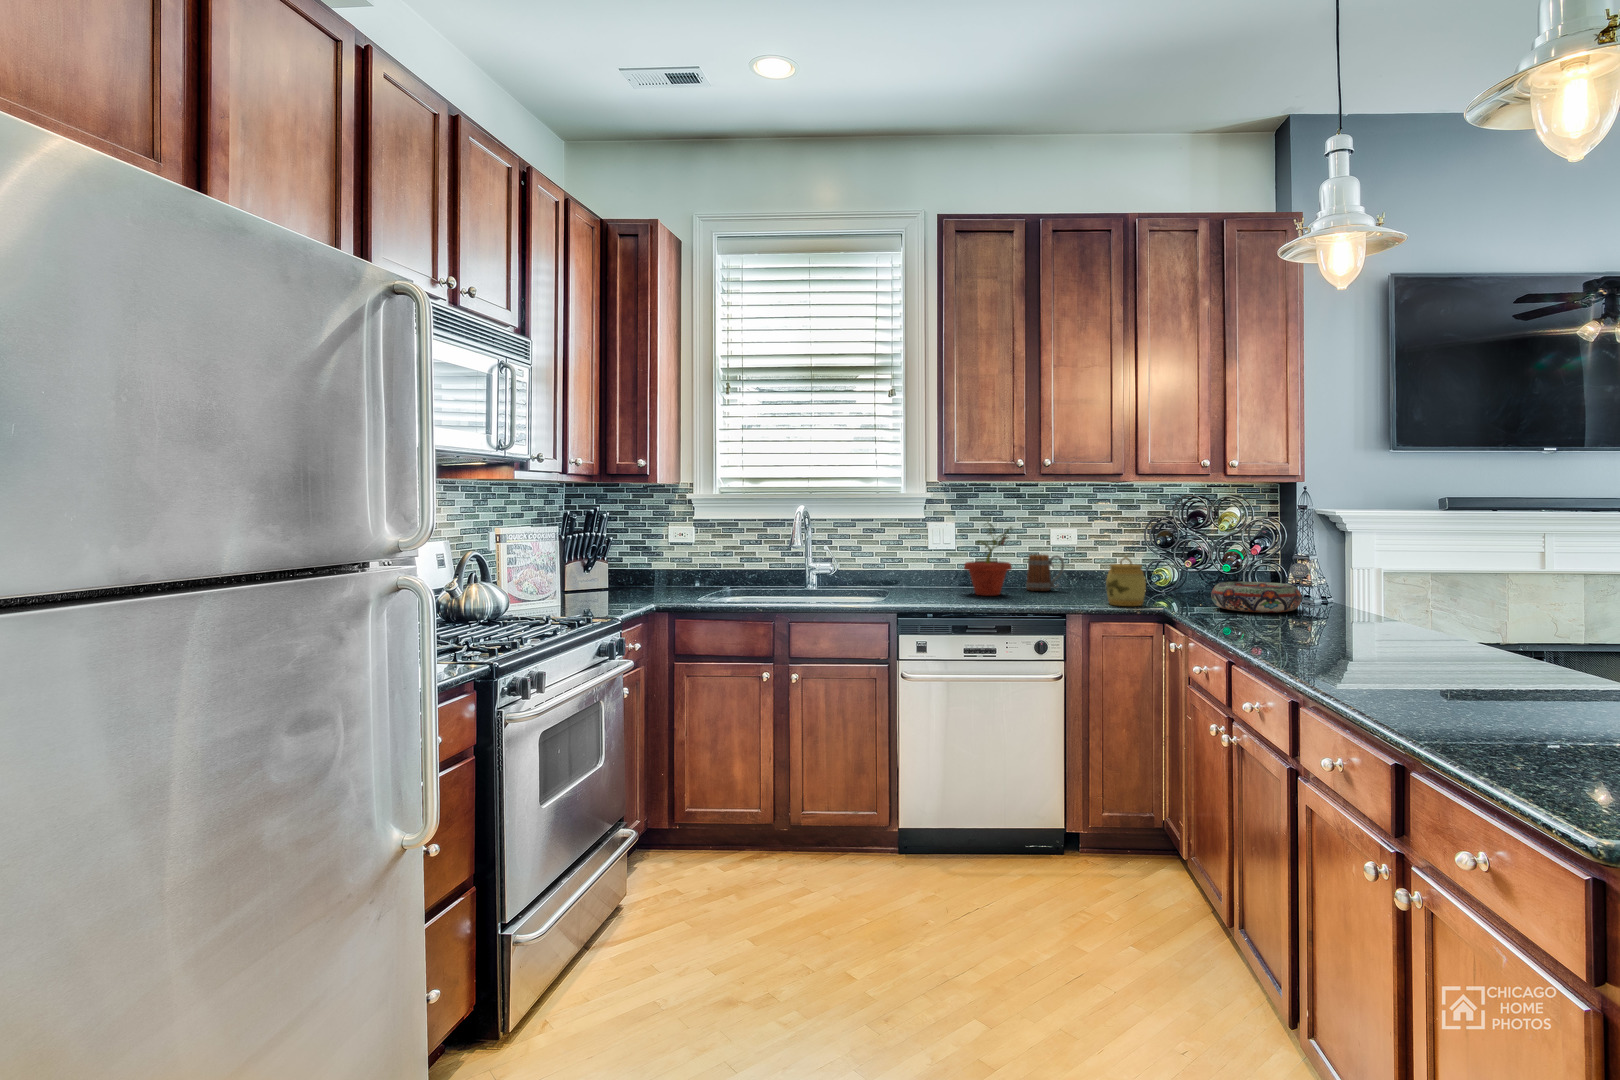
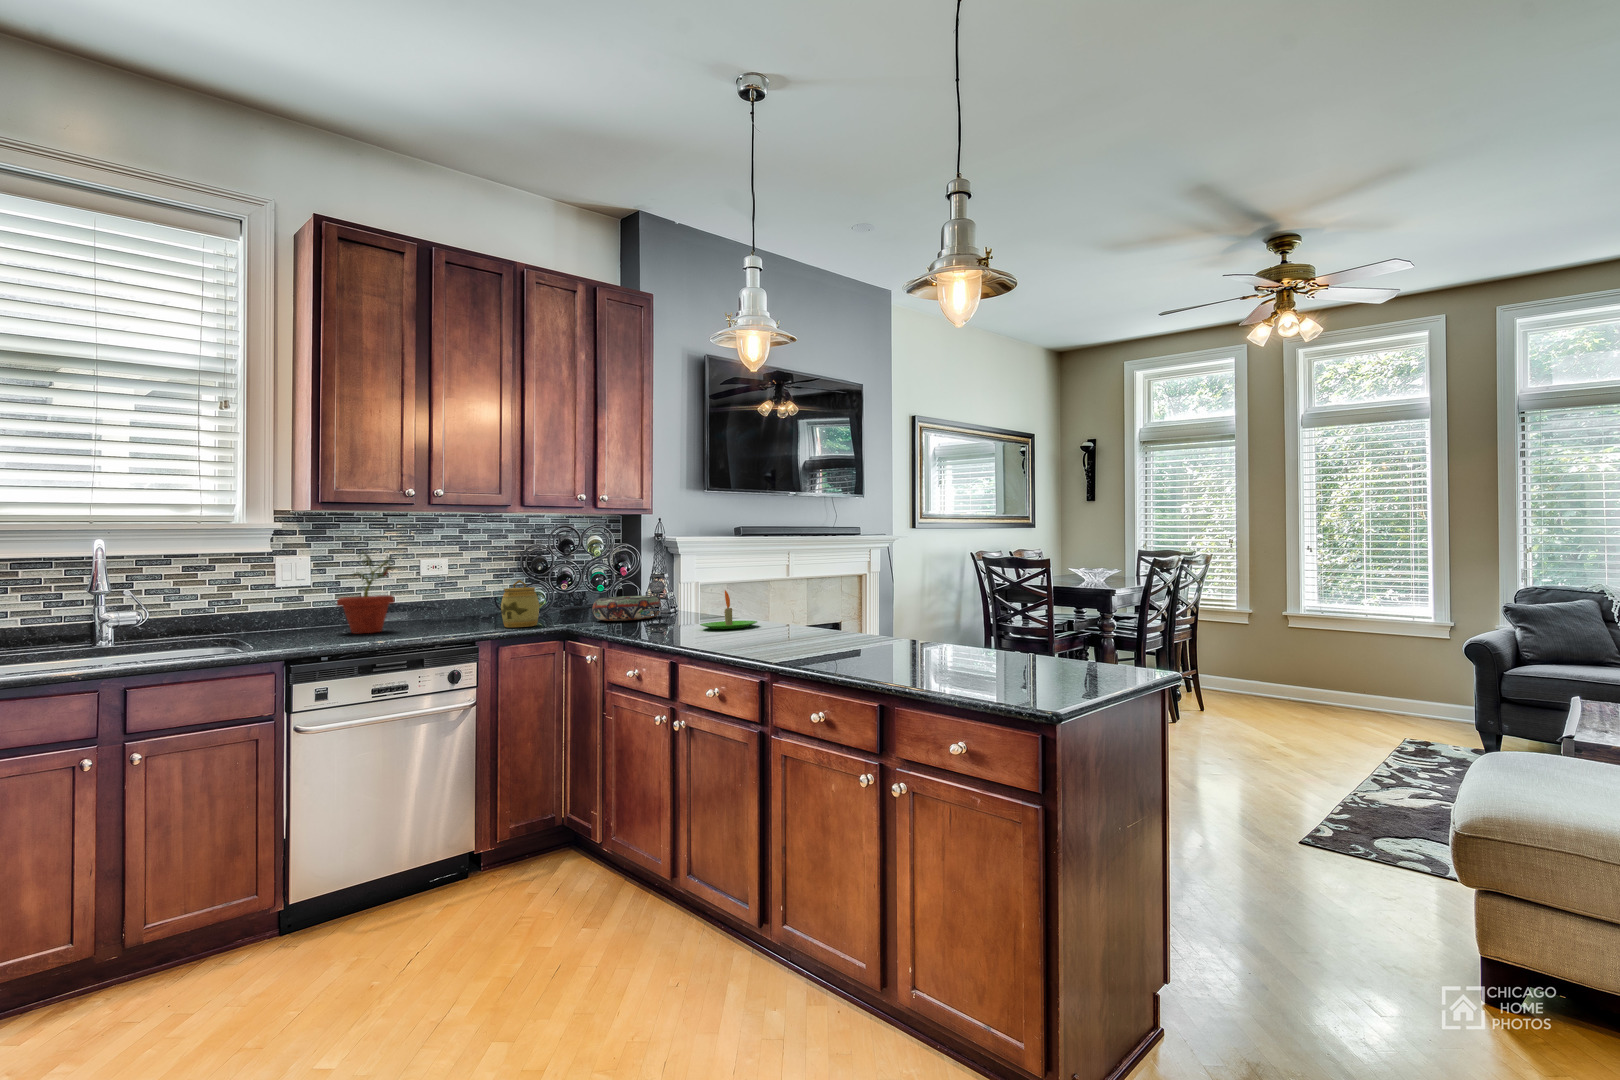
mug: present [1026,554,1064,591] -> none [399,587,441,626]
candle: none [1300,594,1390,647] -> present [700,590,757,629]

